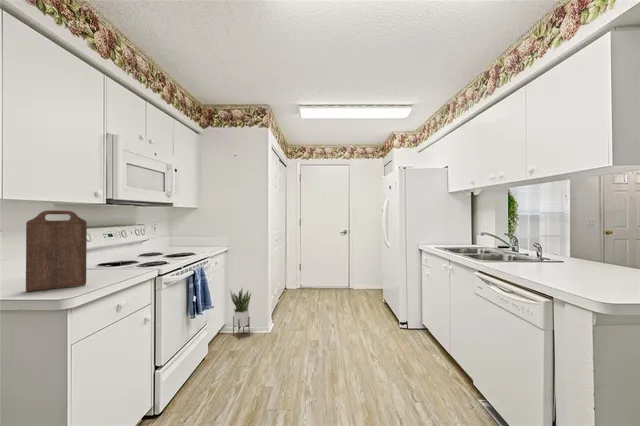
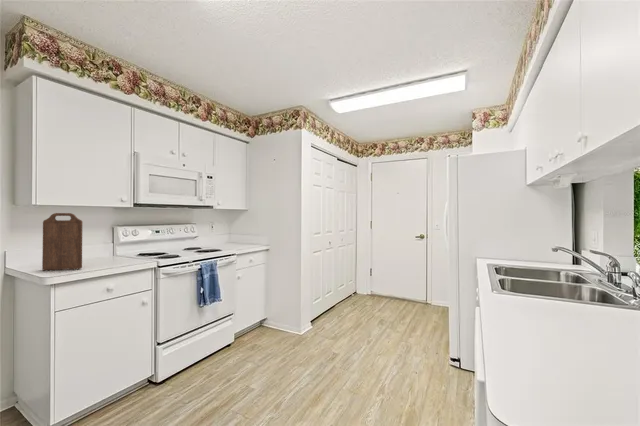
potted plant: present [230,288,251,339] -> none [264,287,285,337]

